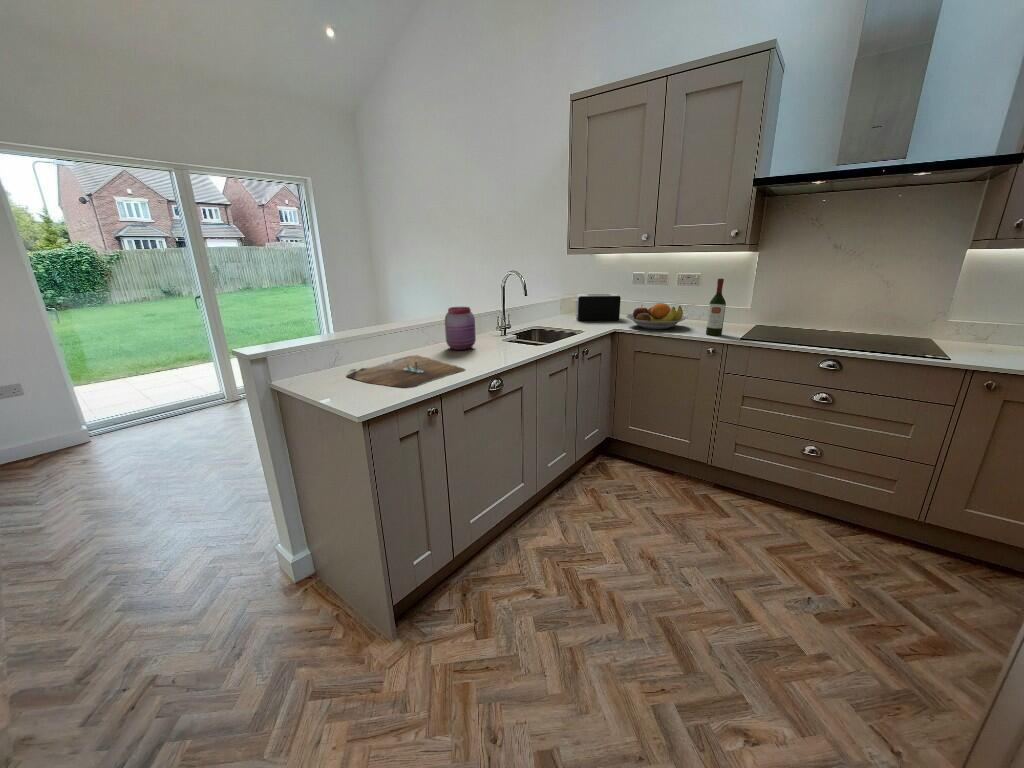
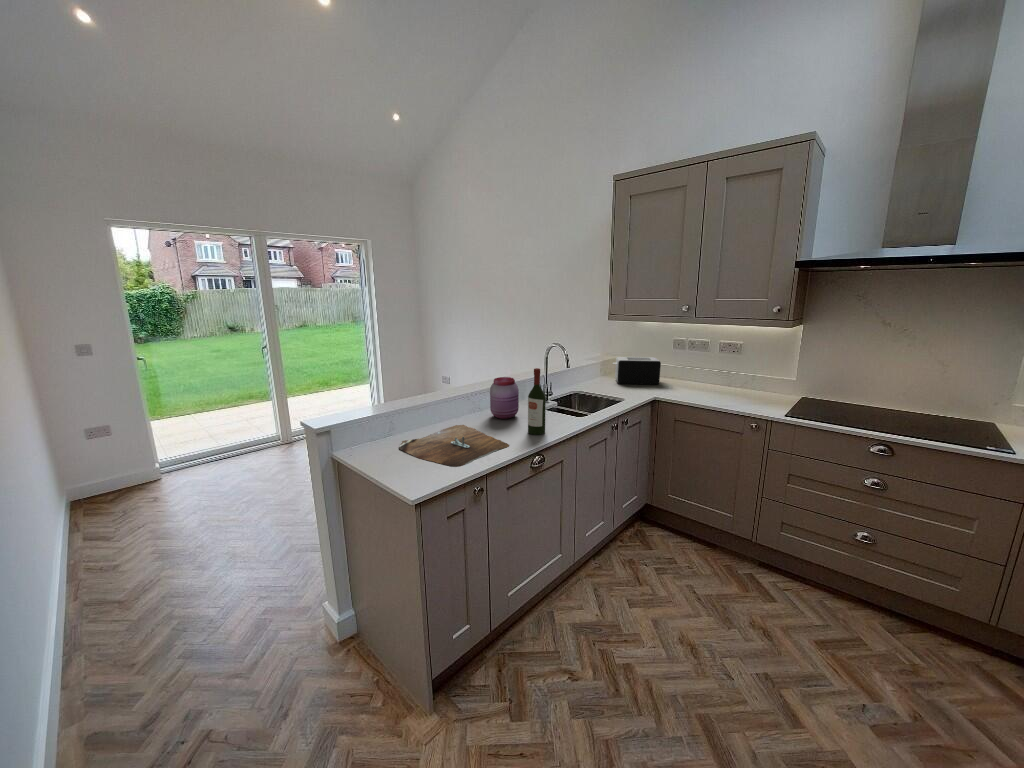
wine bottle: present [706,279,726,336] -> present [528,368,546,435]
fruit bowl: present [626,303,686,329] -> none [667,372,728,398]

